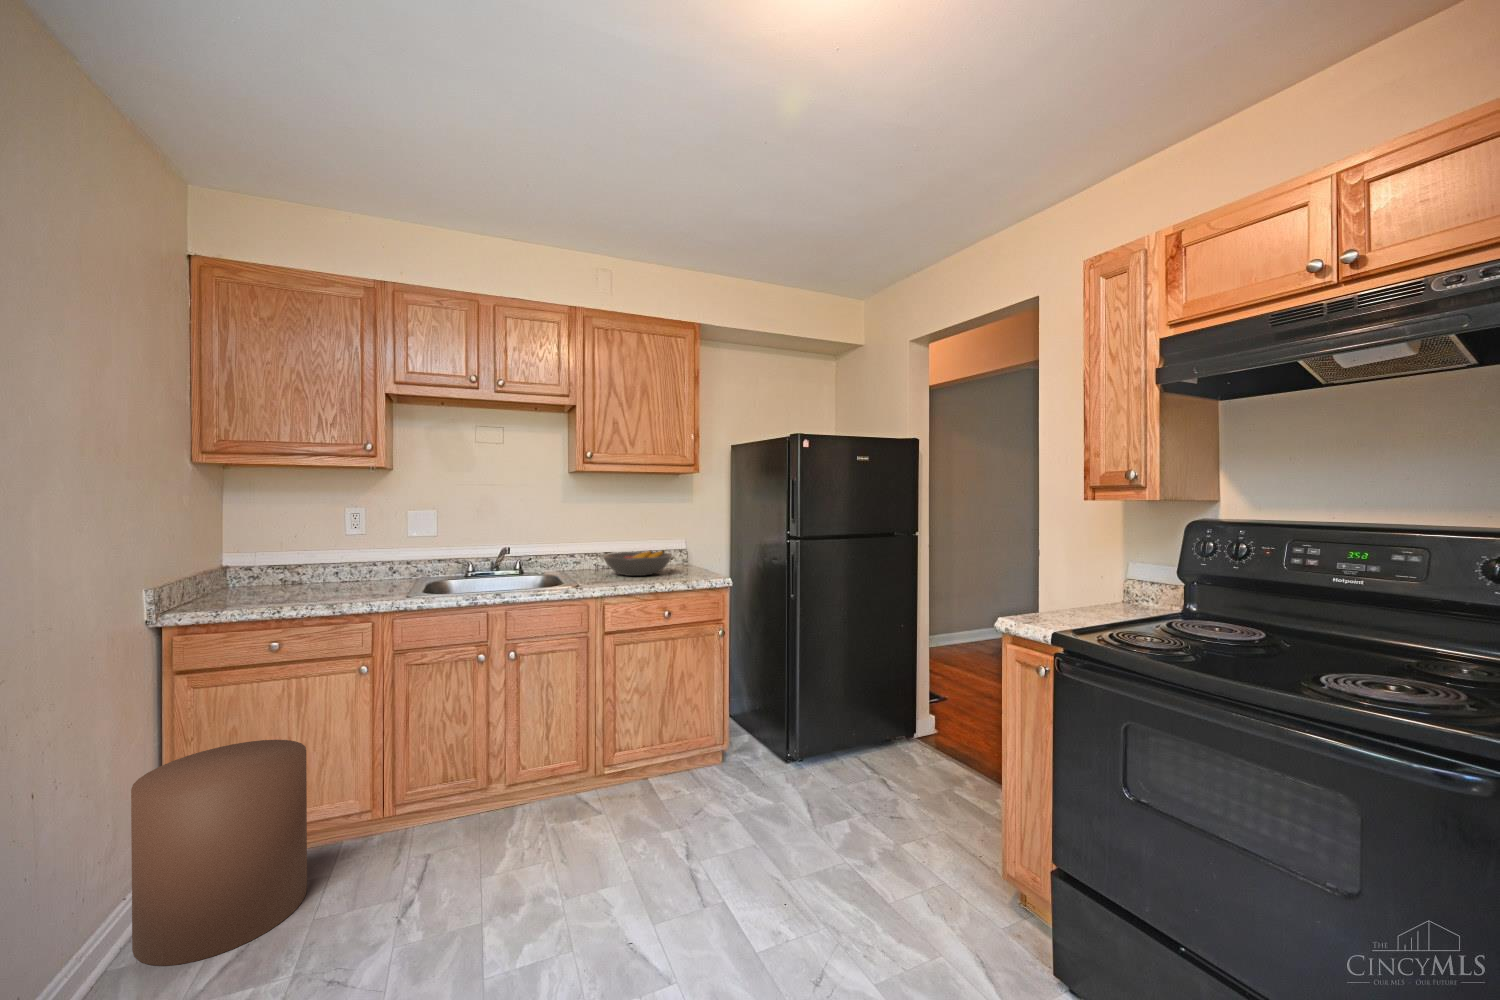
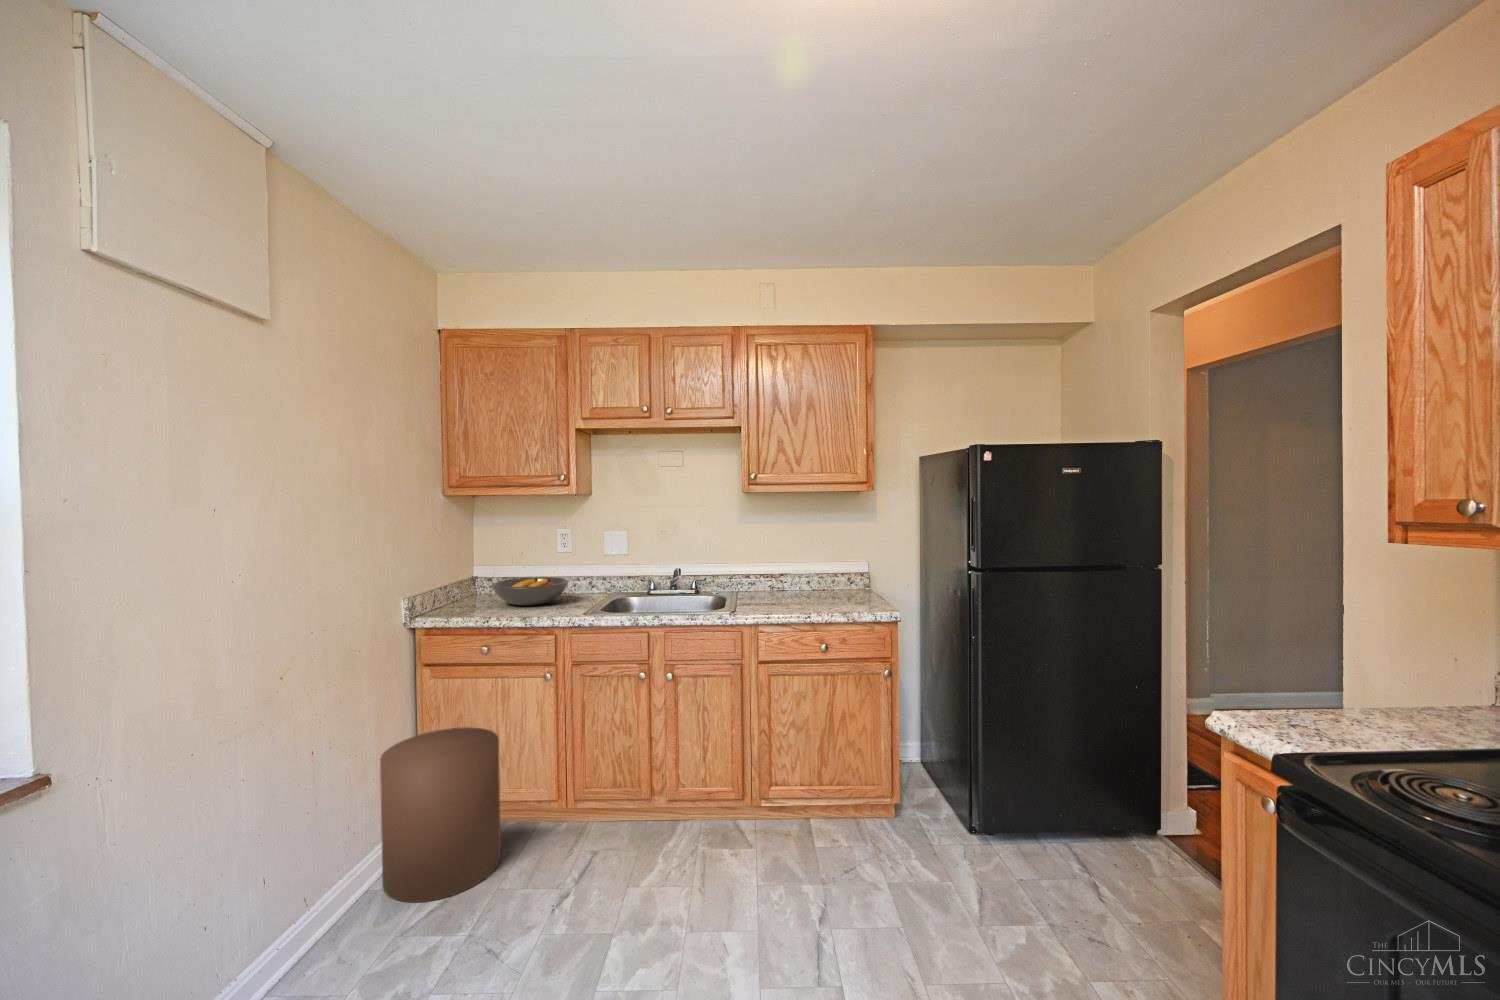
fruit bowl: present [604,551,672,576] -> present [491,577,569,606]

